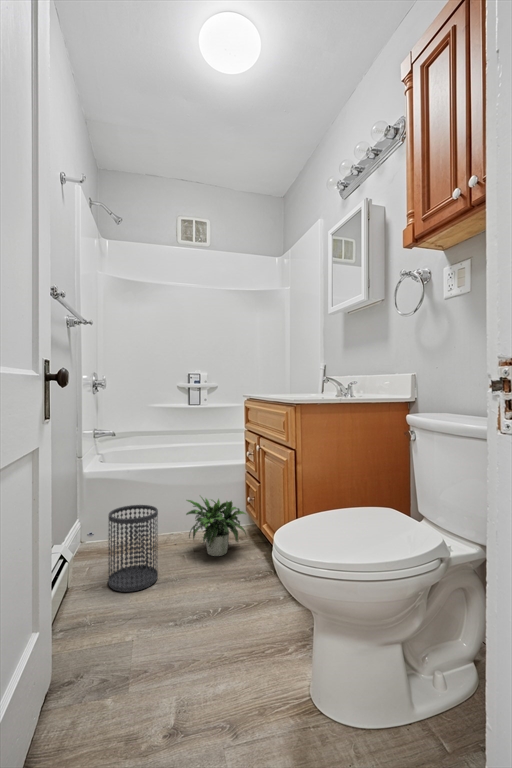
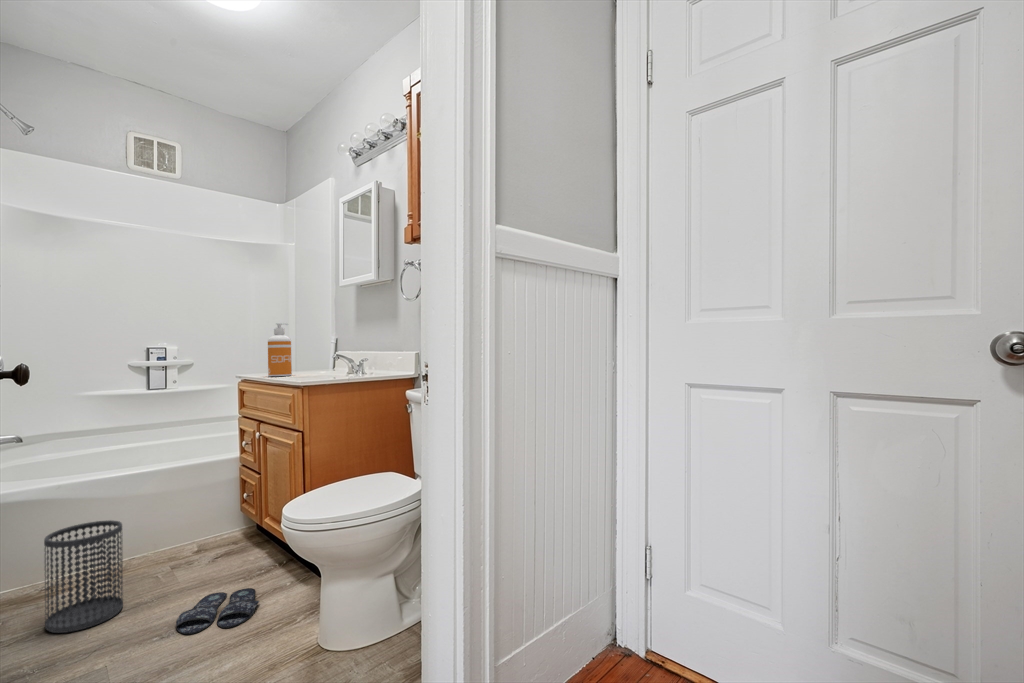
soap dispenser: none [268,348,287,396] -> present [268,323,292,376]
potted plant: present [175,497,246,556] -> none [139,499,244,568]
slippers: none [189,585,255,628] -> present [176,588,259,634]

